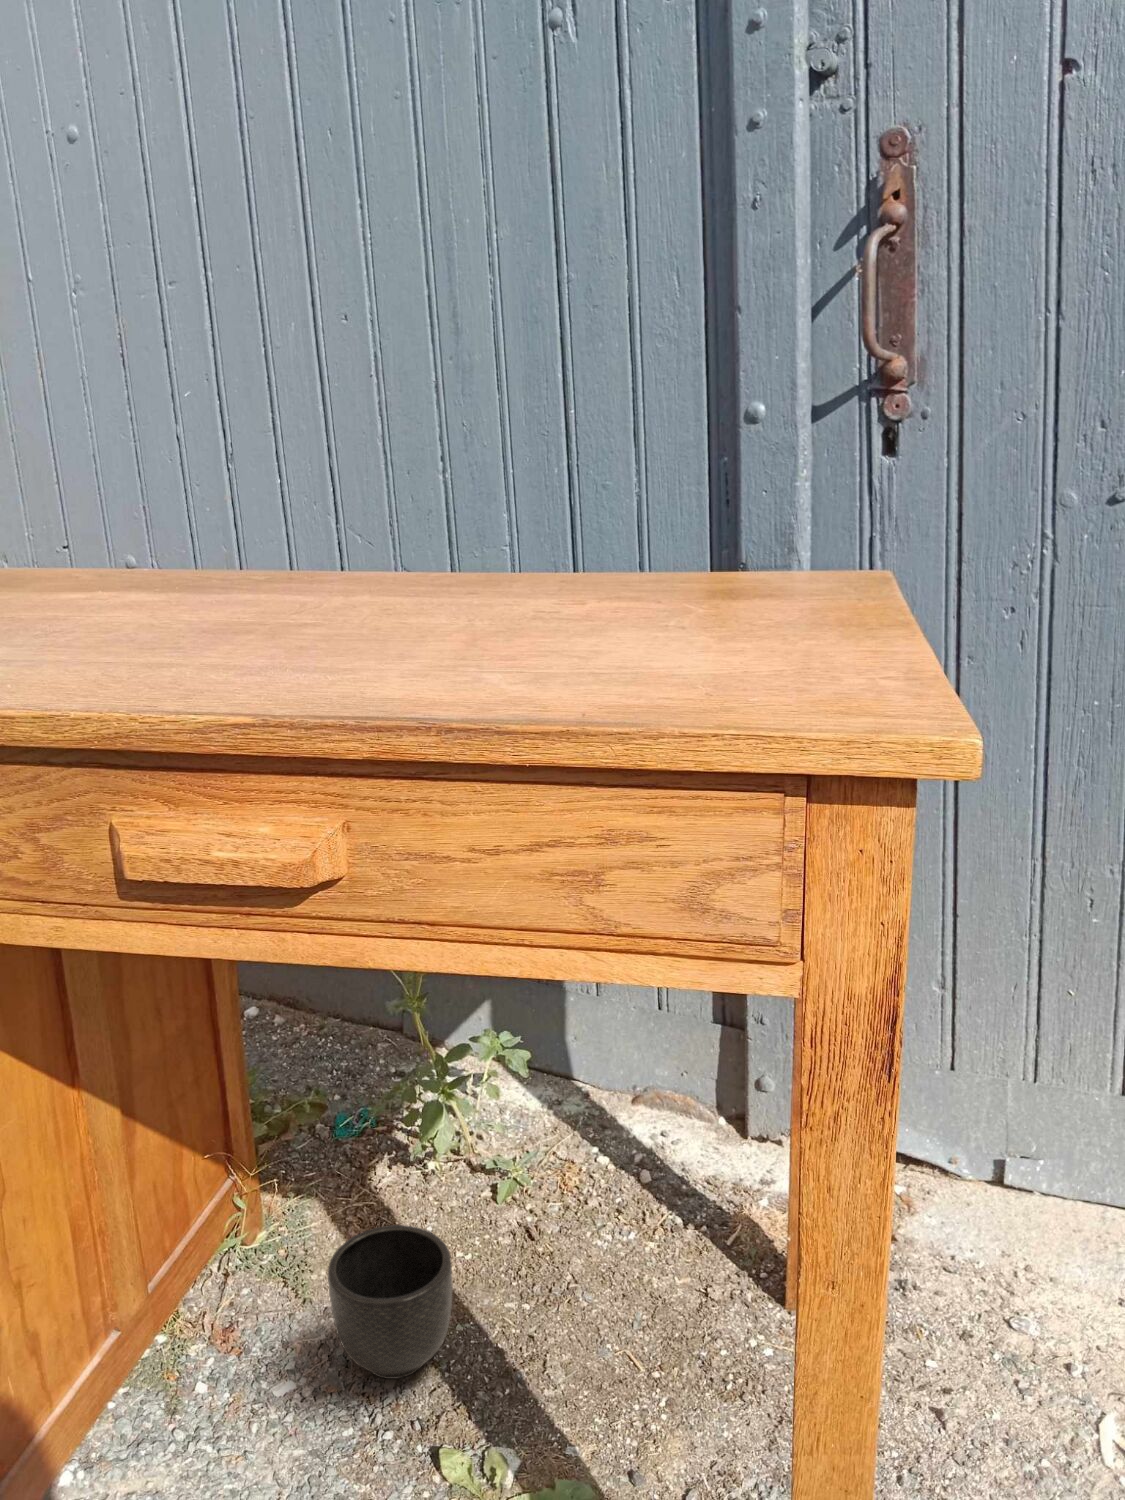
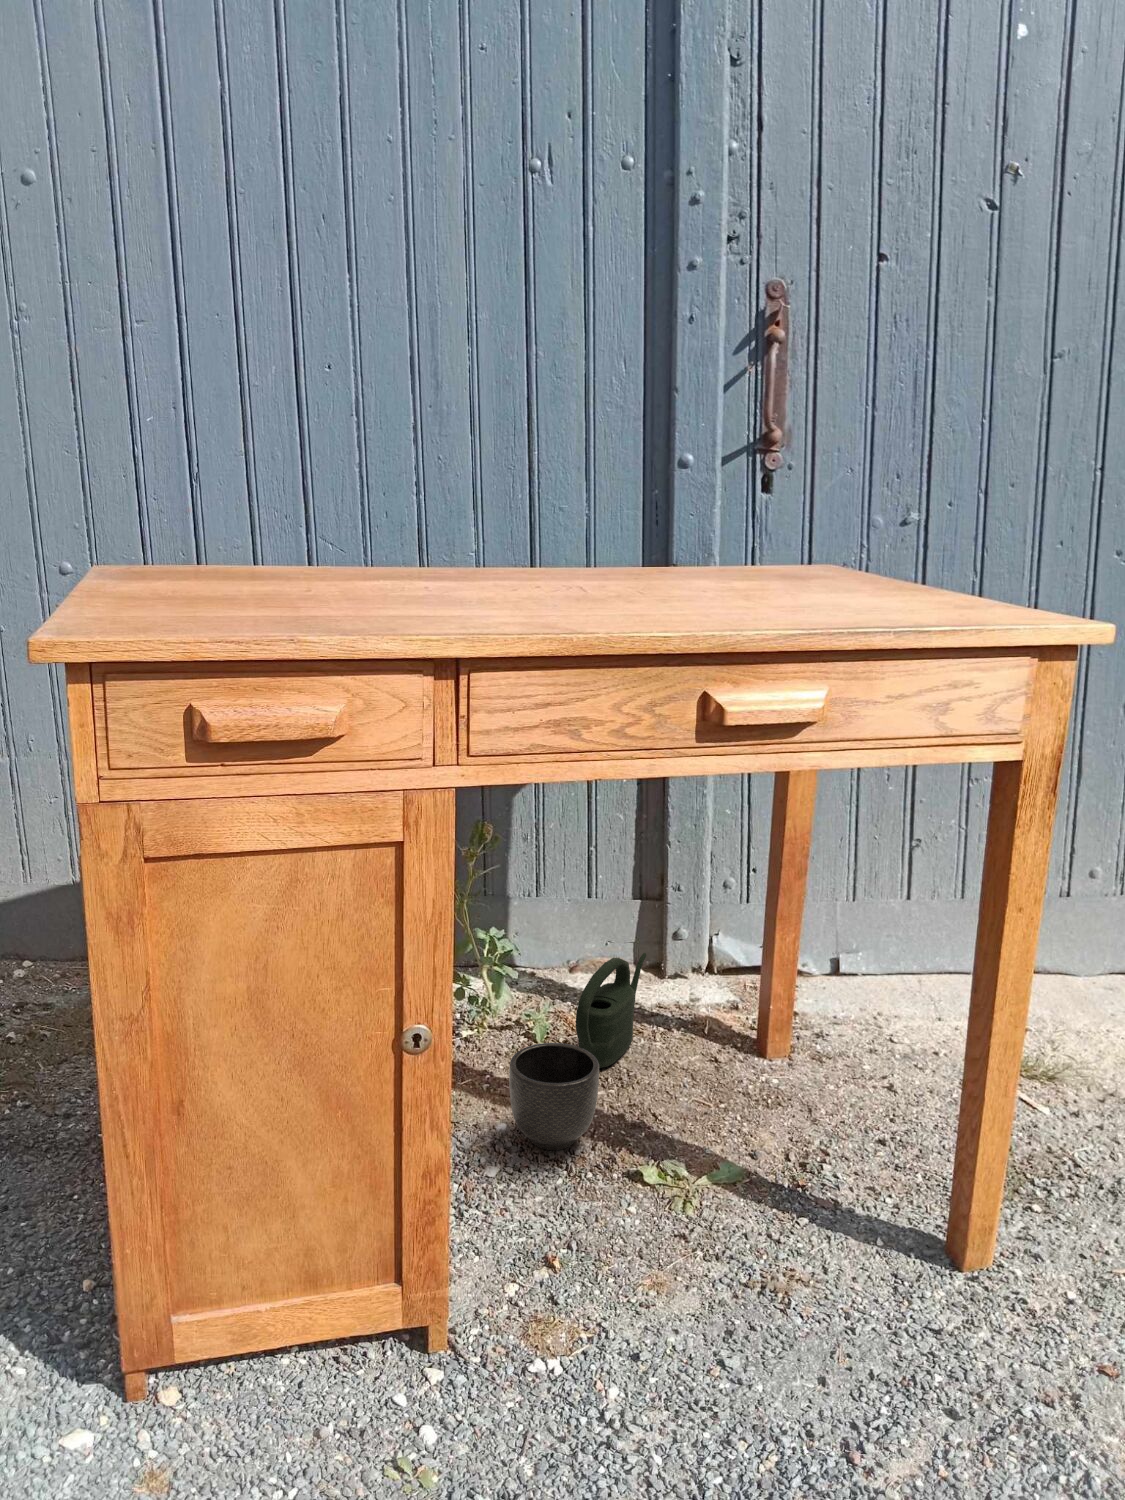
watering can: none [499,1107,677,1263] -> present [576,953,646,1068]

